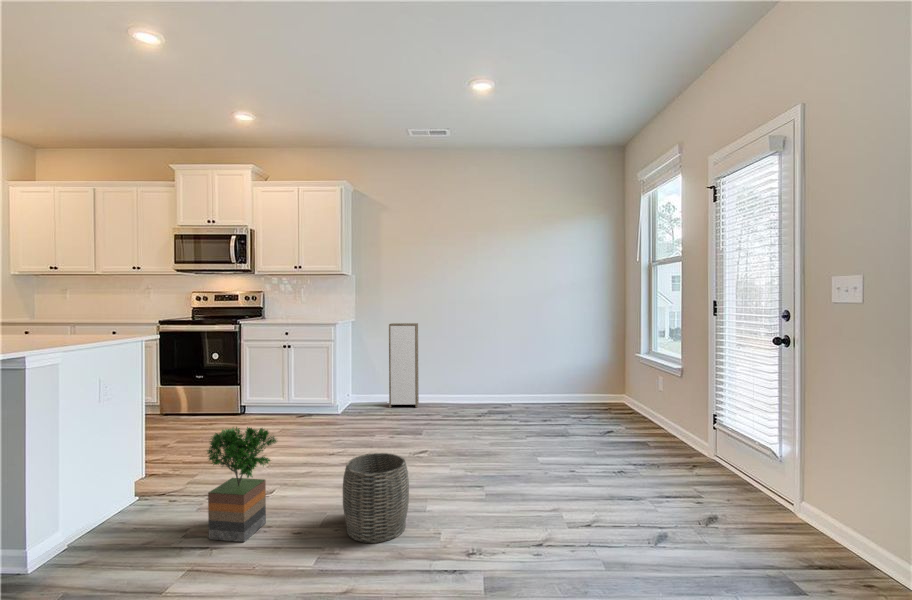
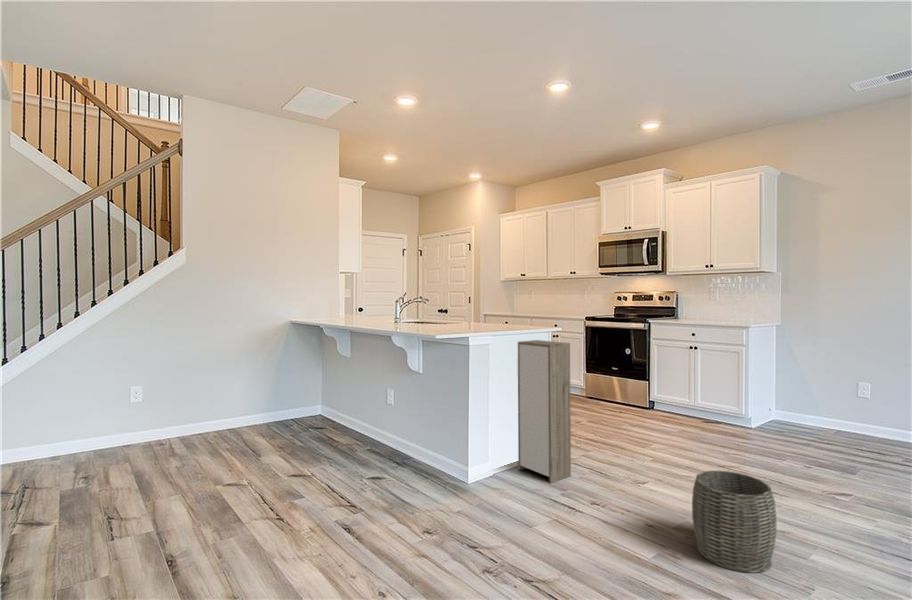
storage cabinet: present [389,323,419,408] -> present [518,340,571,483]
potted tree: present [207,427,277,542] -> none [573,411,637,514]

